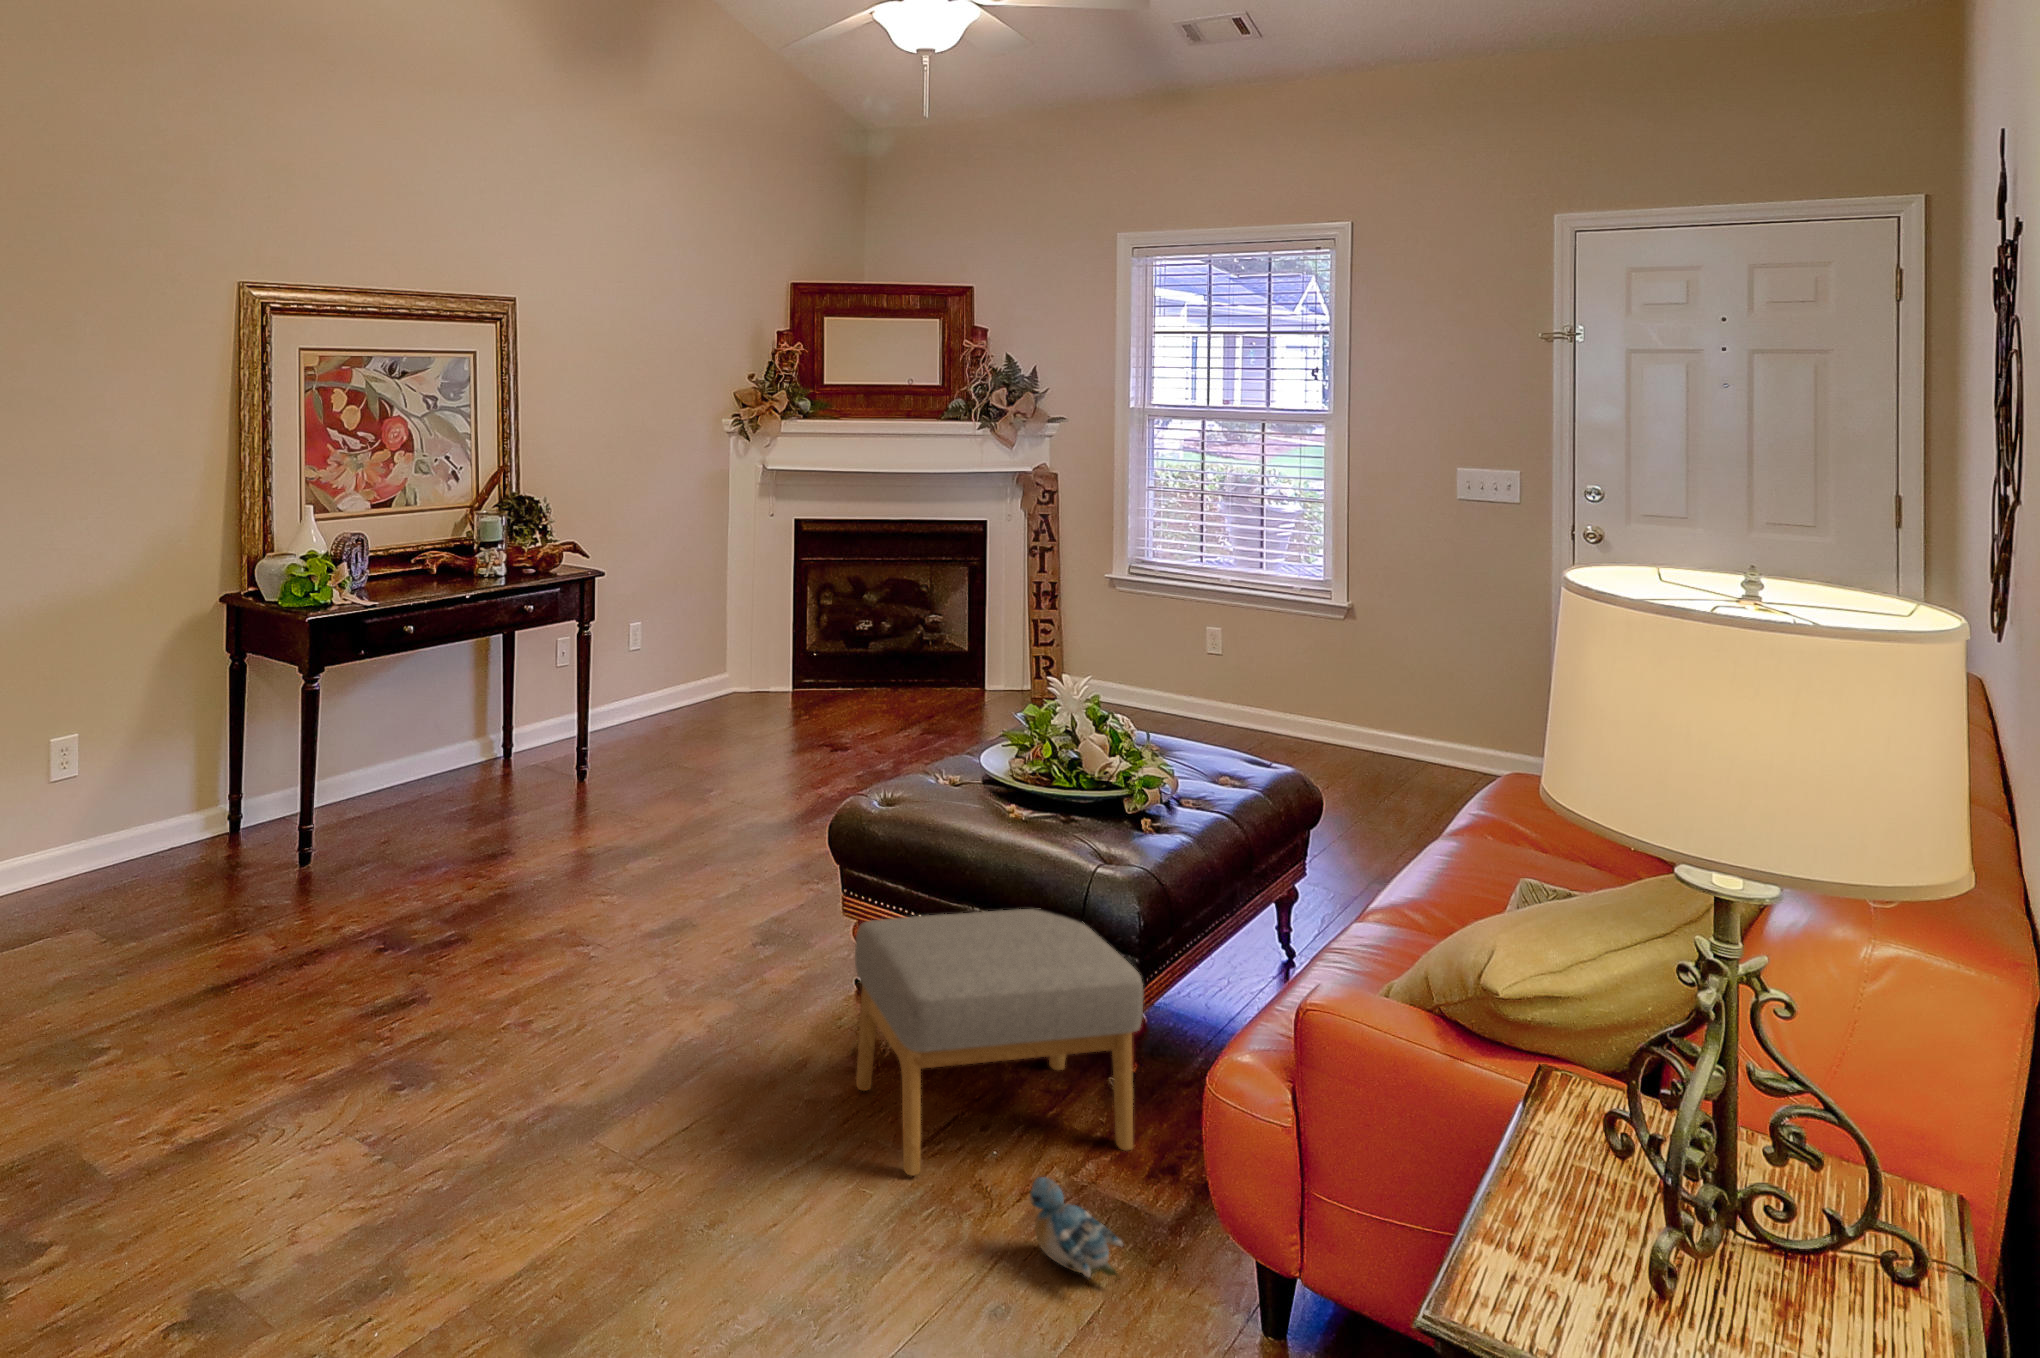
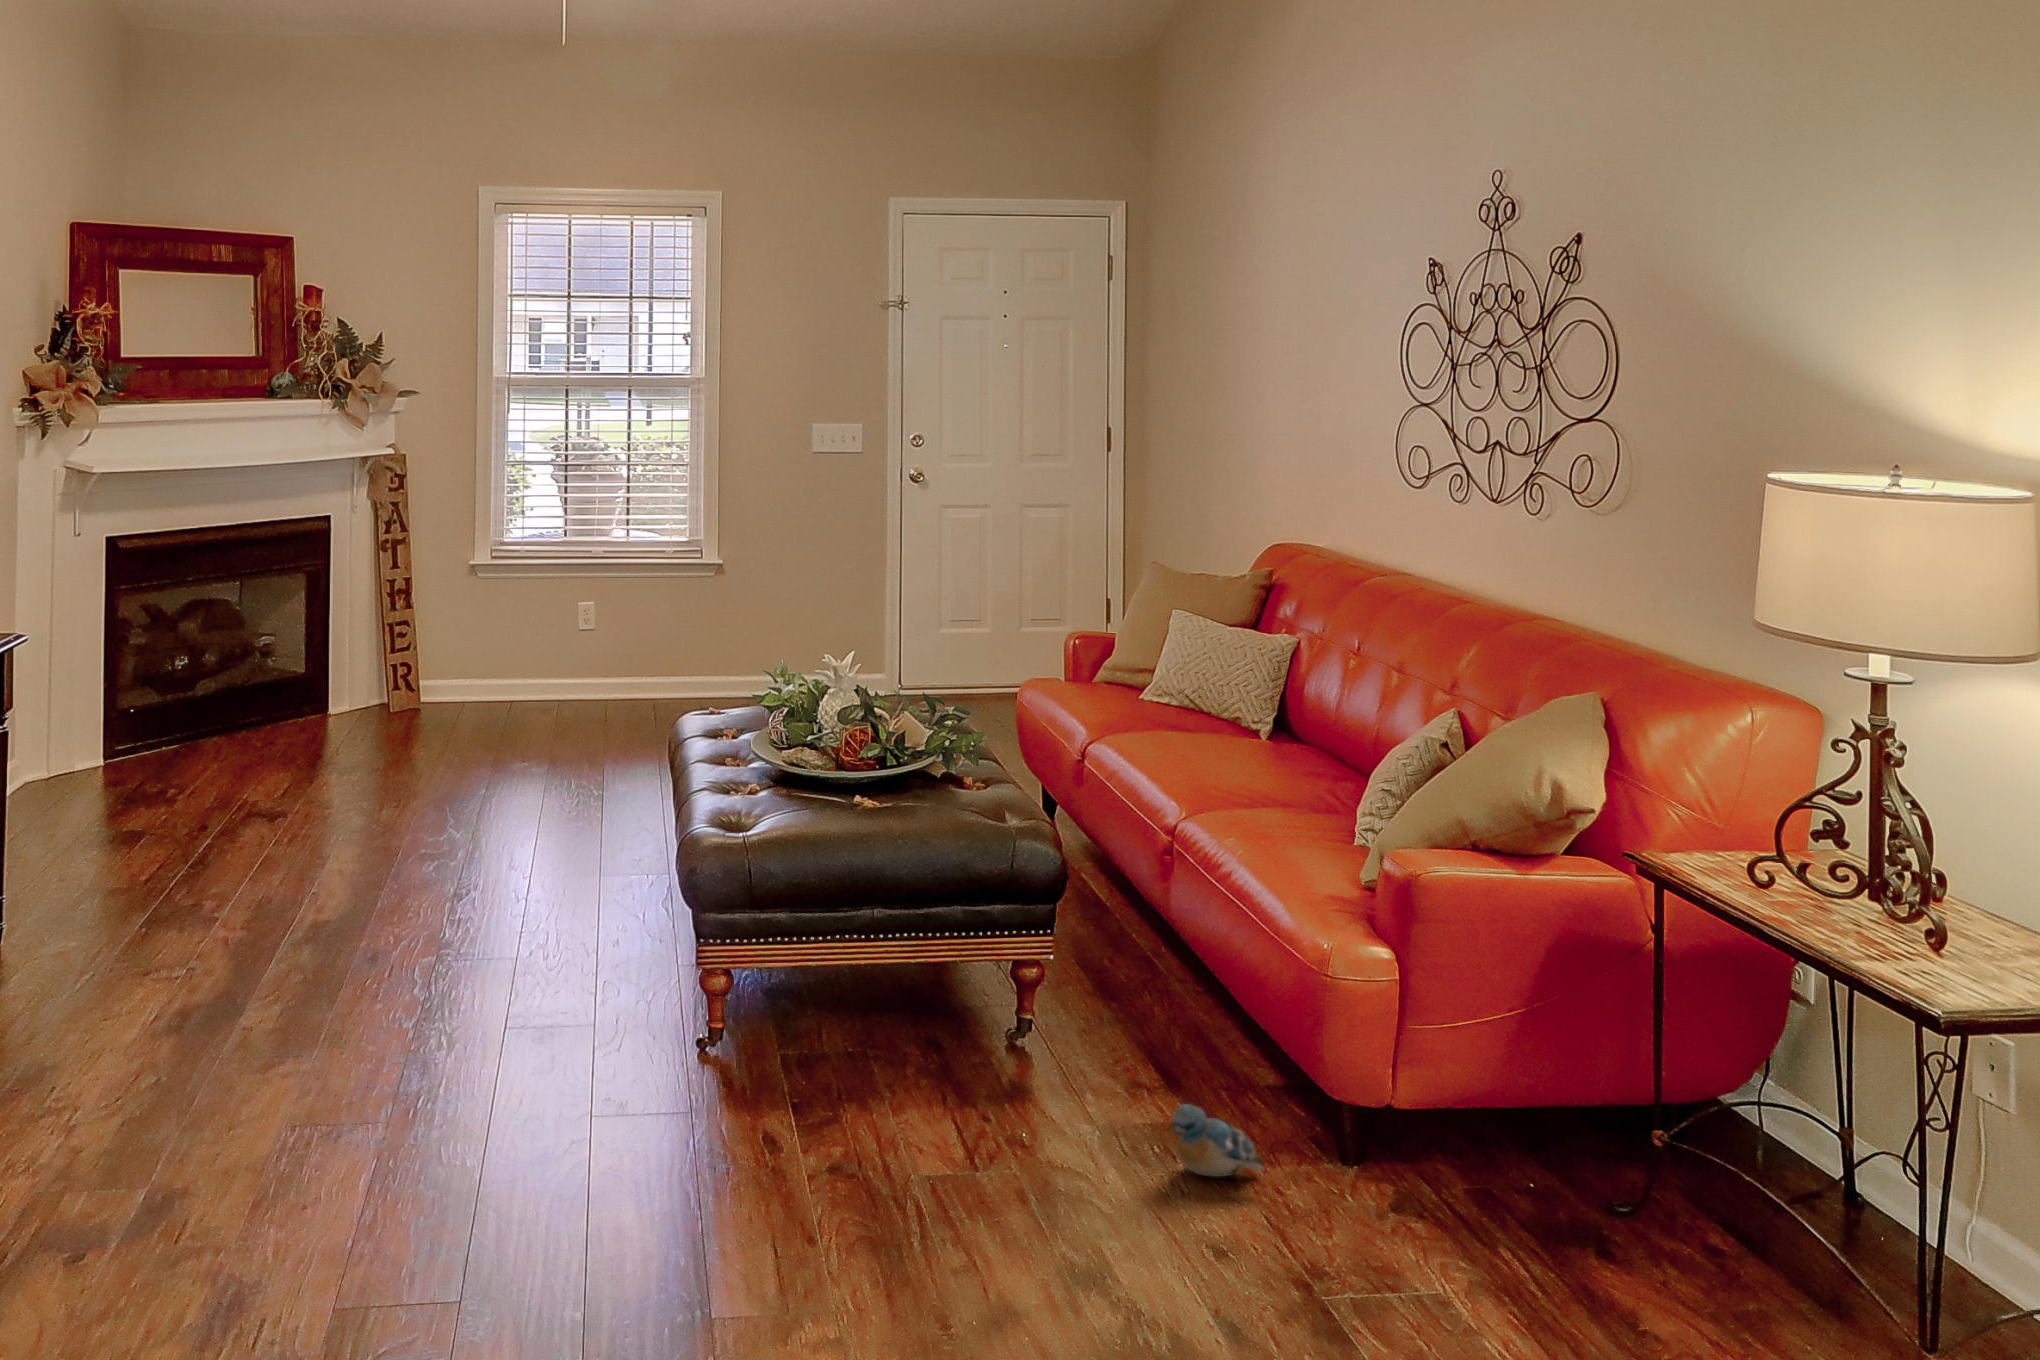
footstool: present [855,908,1143,1175] -> none [858,871,1113,1175]

